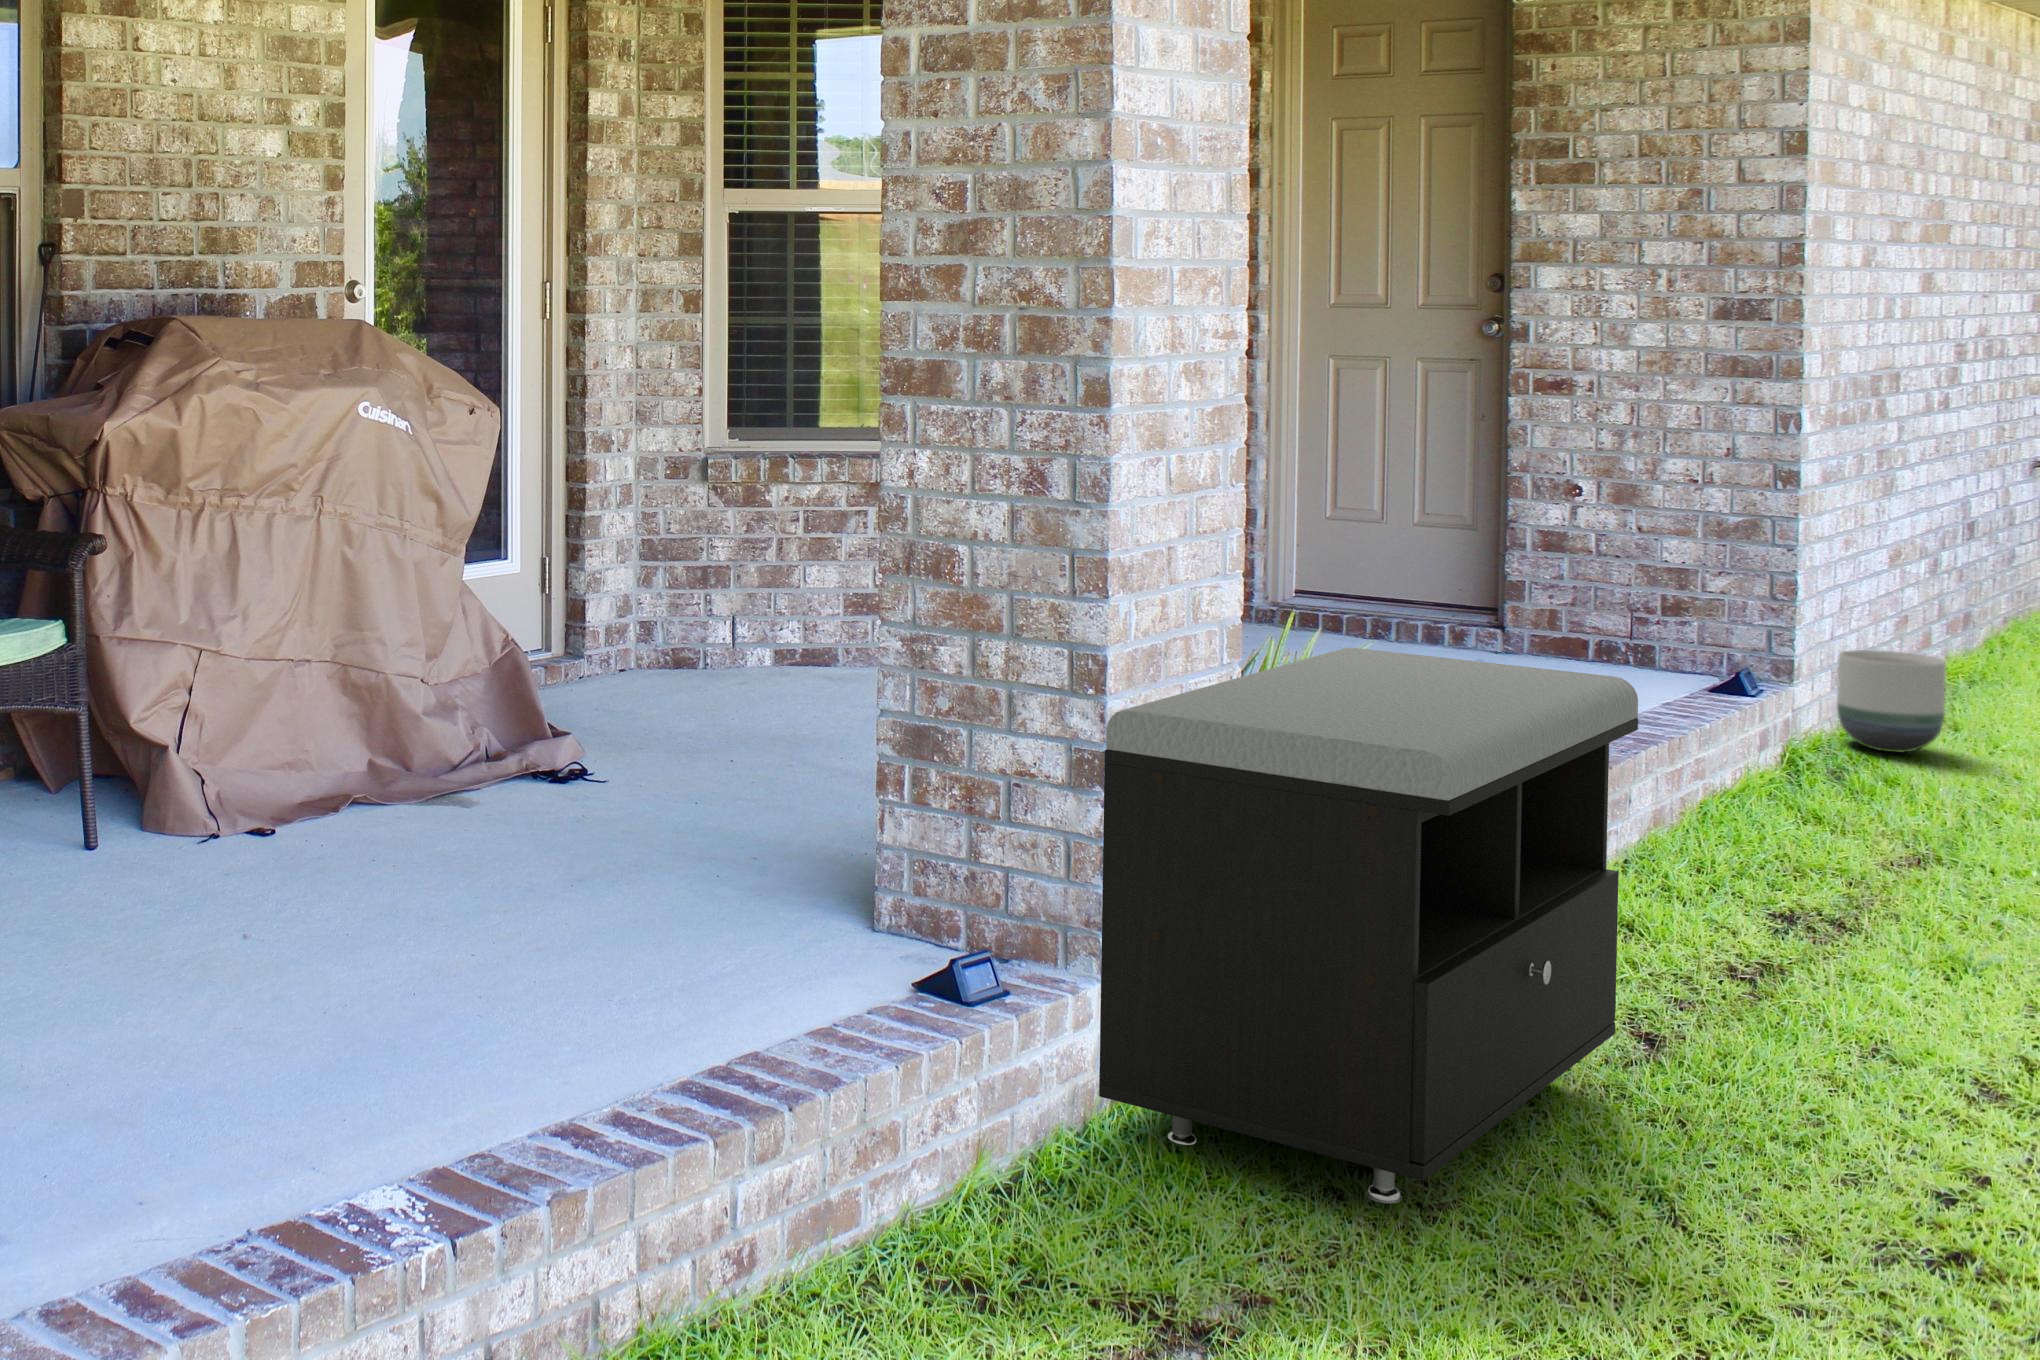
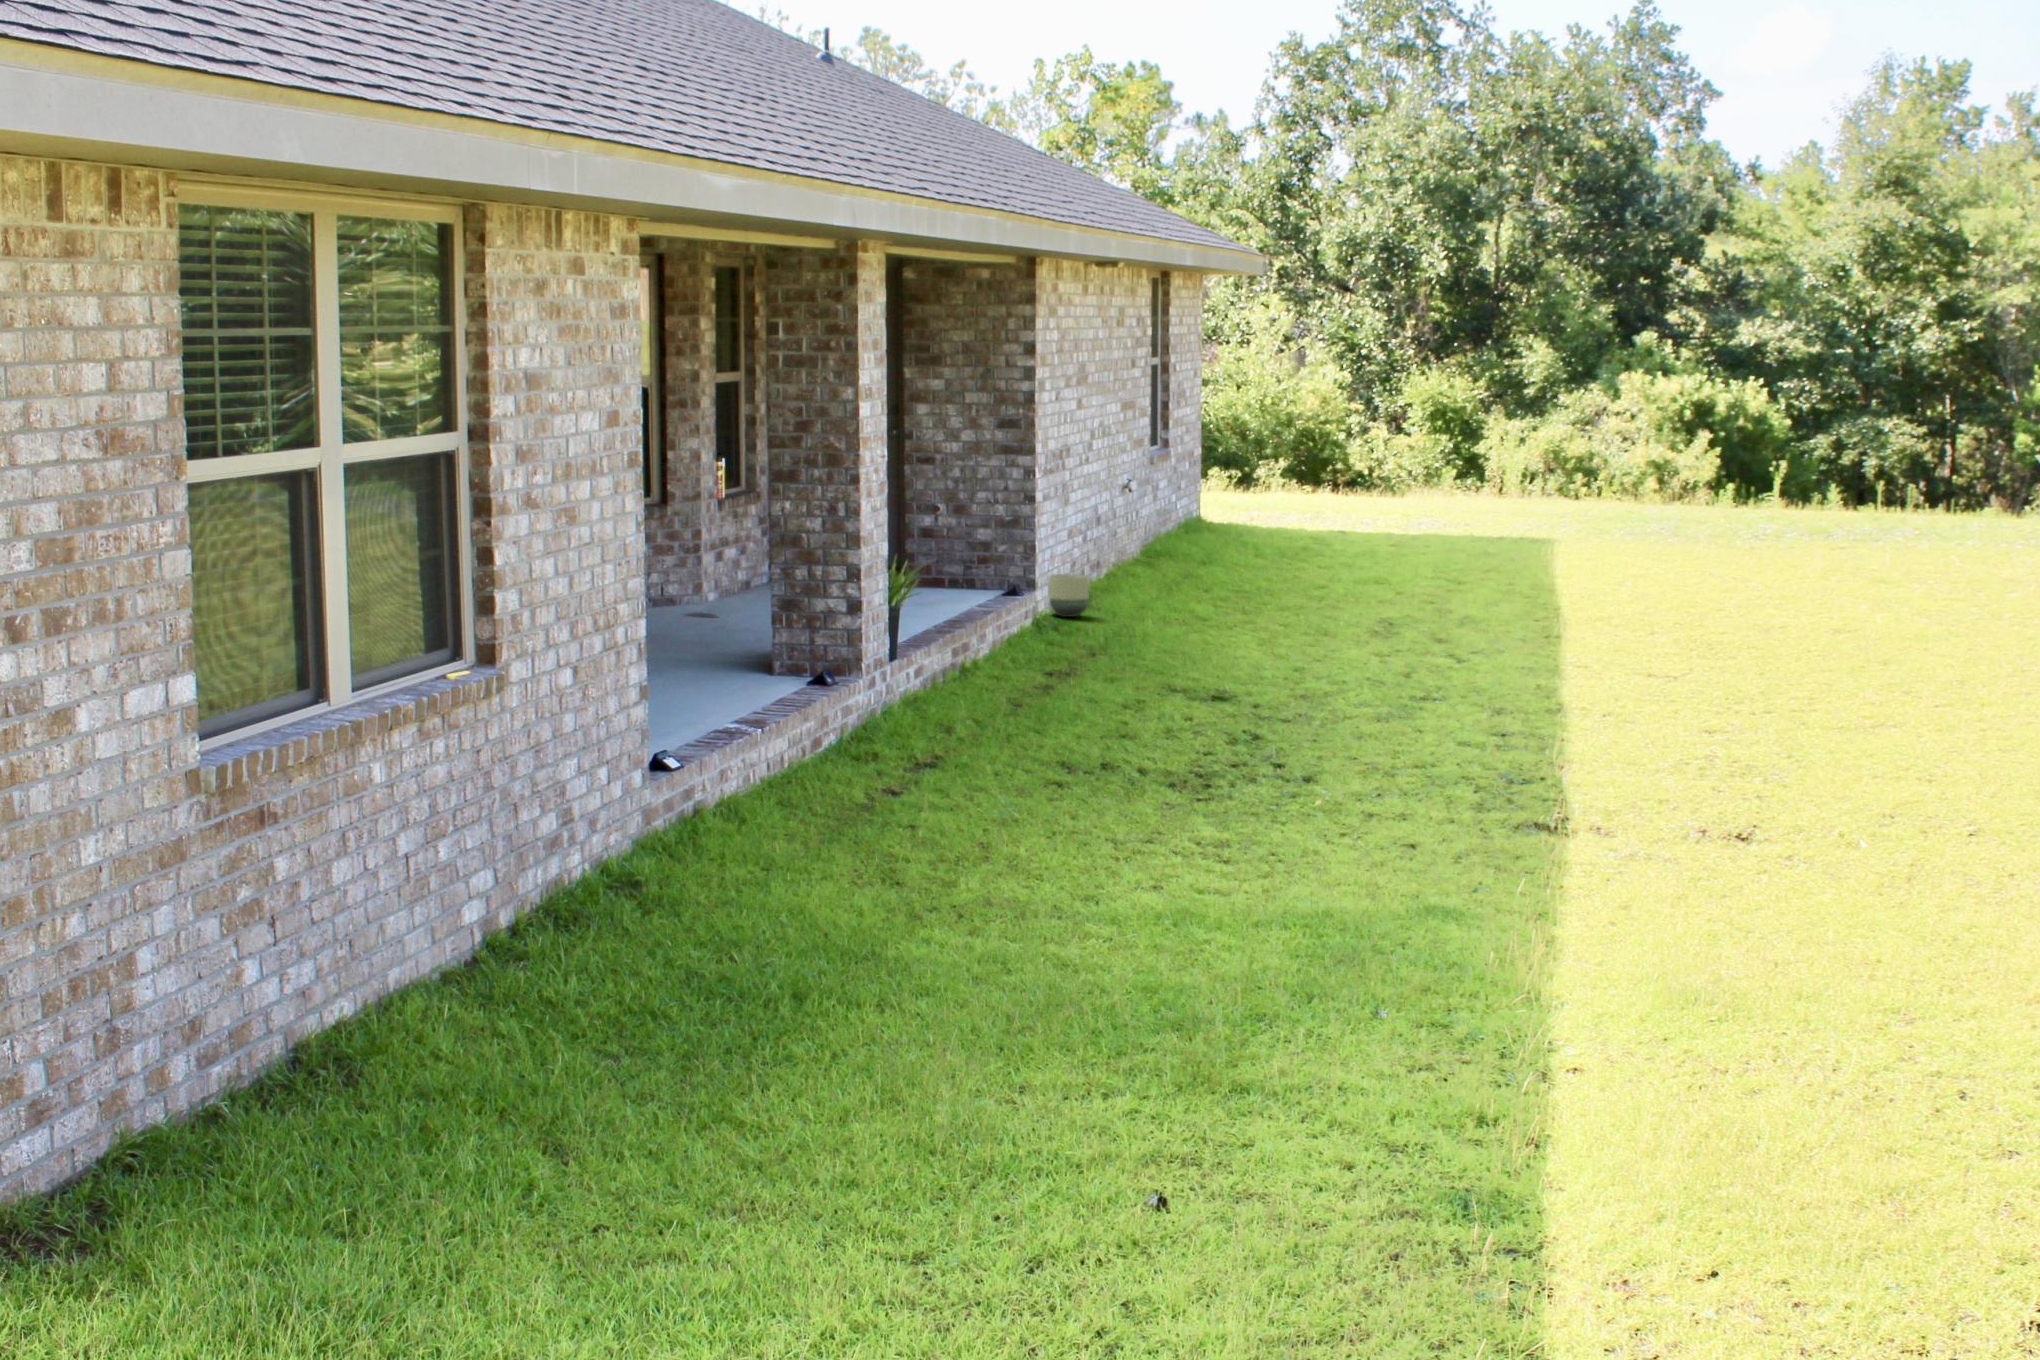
storage bench: present [1099,648,1638,1204] -> none [866,567,1013,730]

